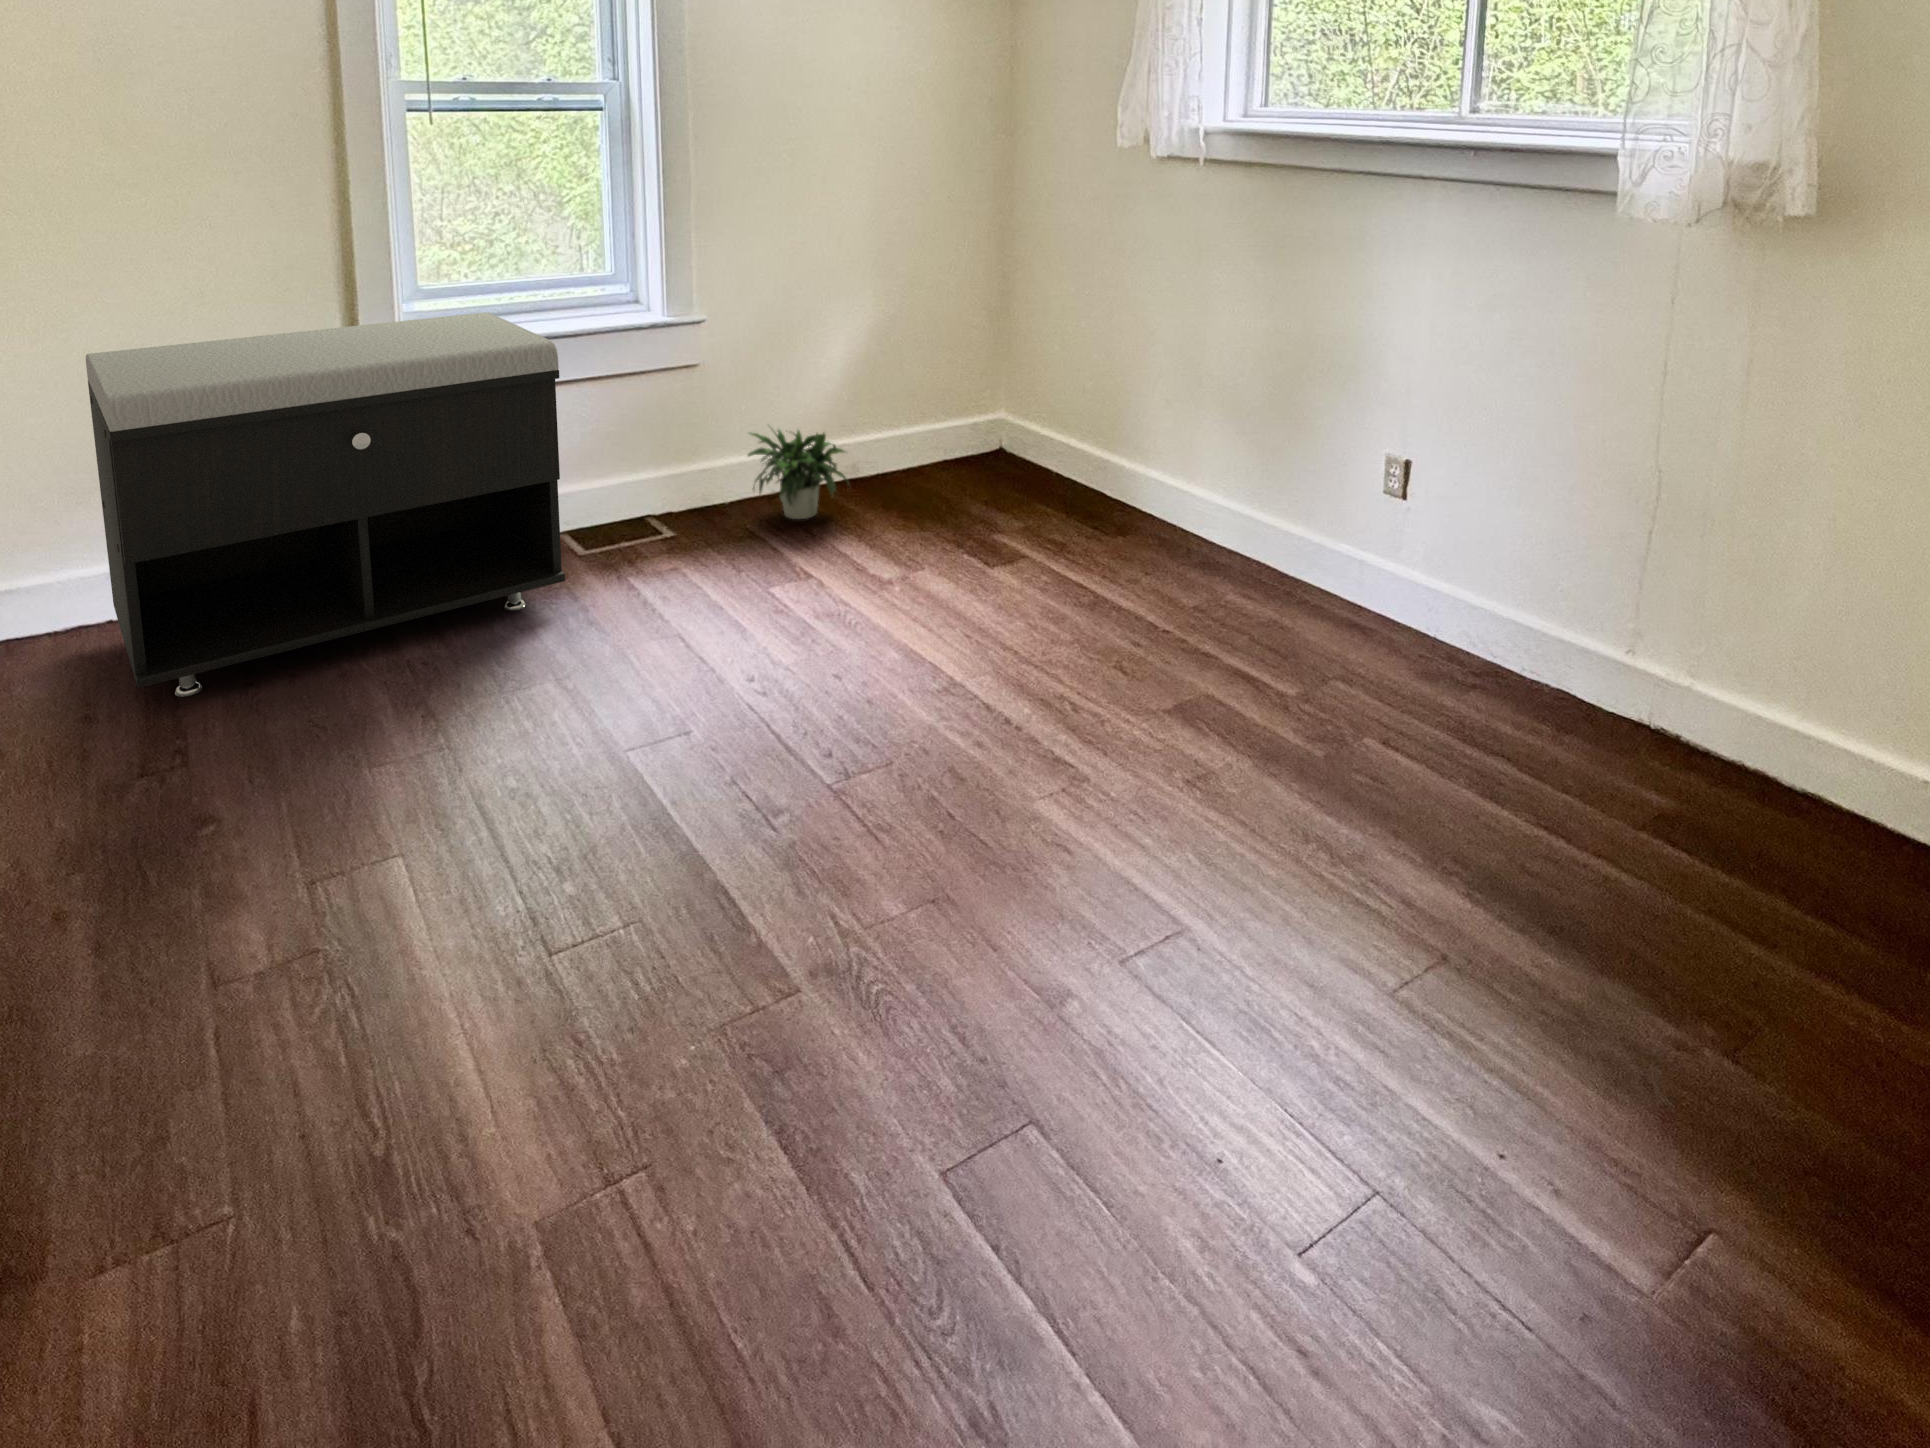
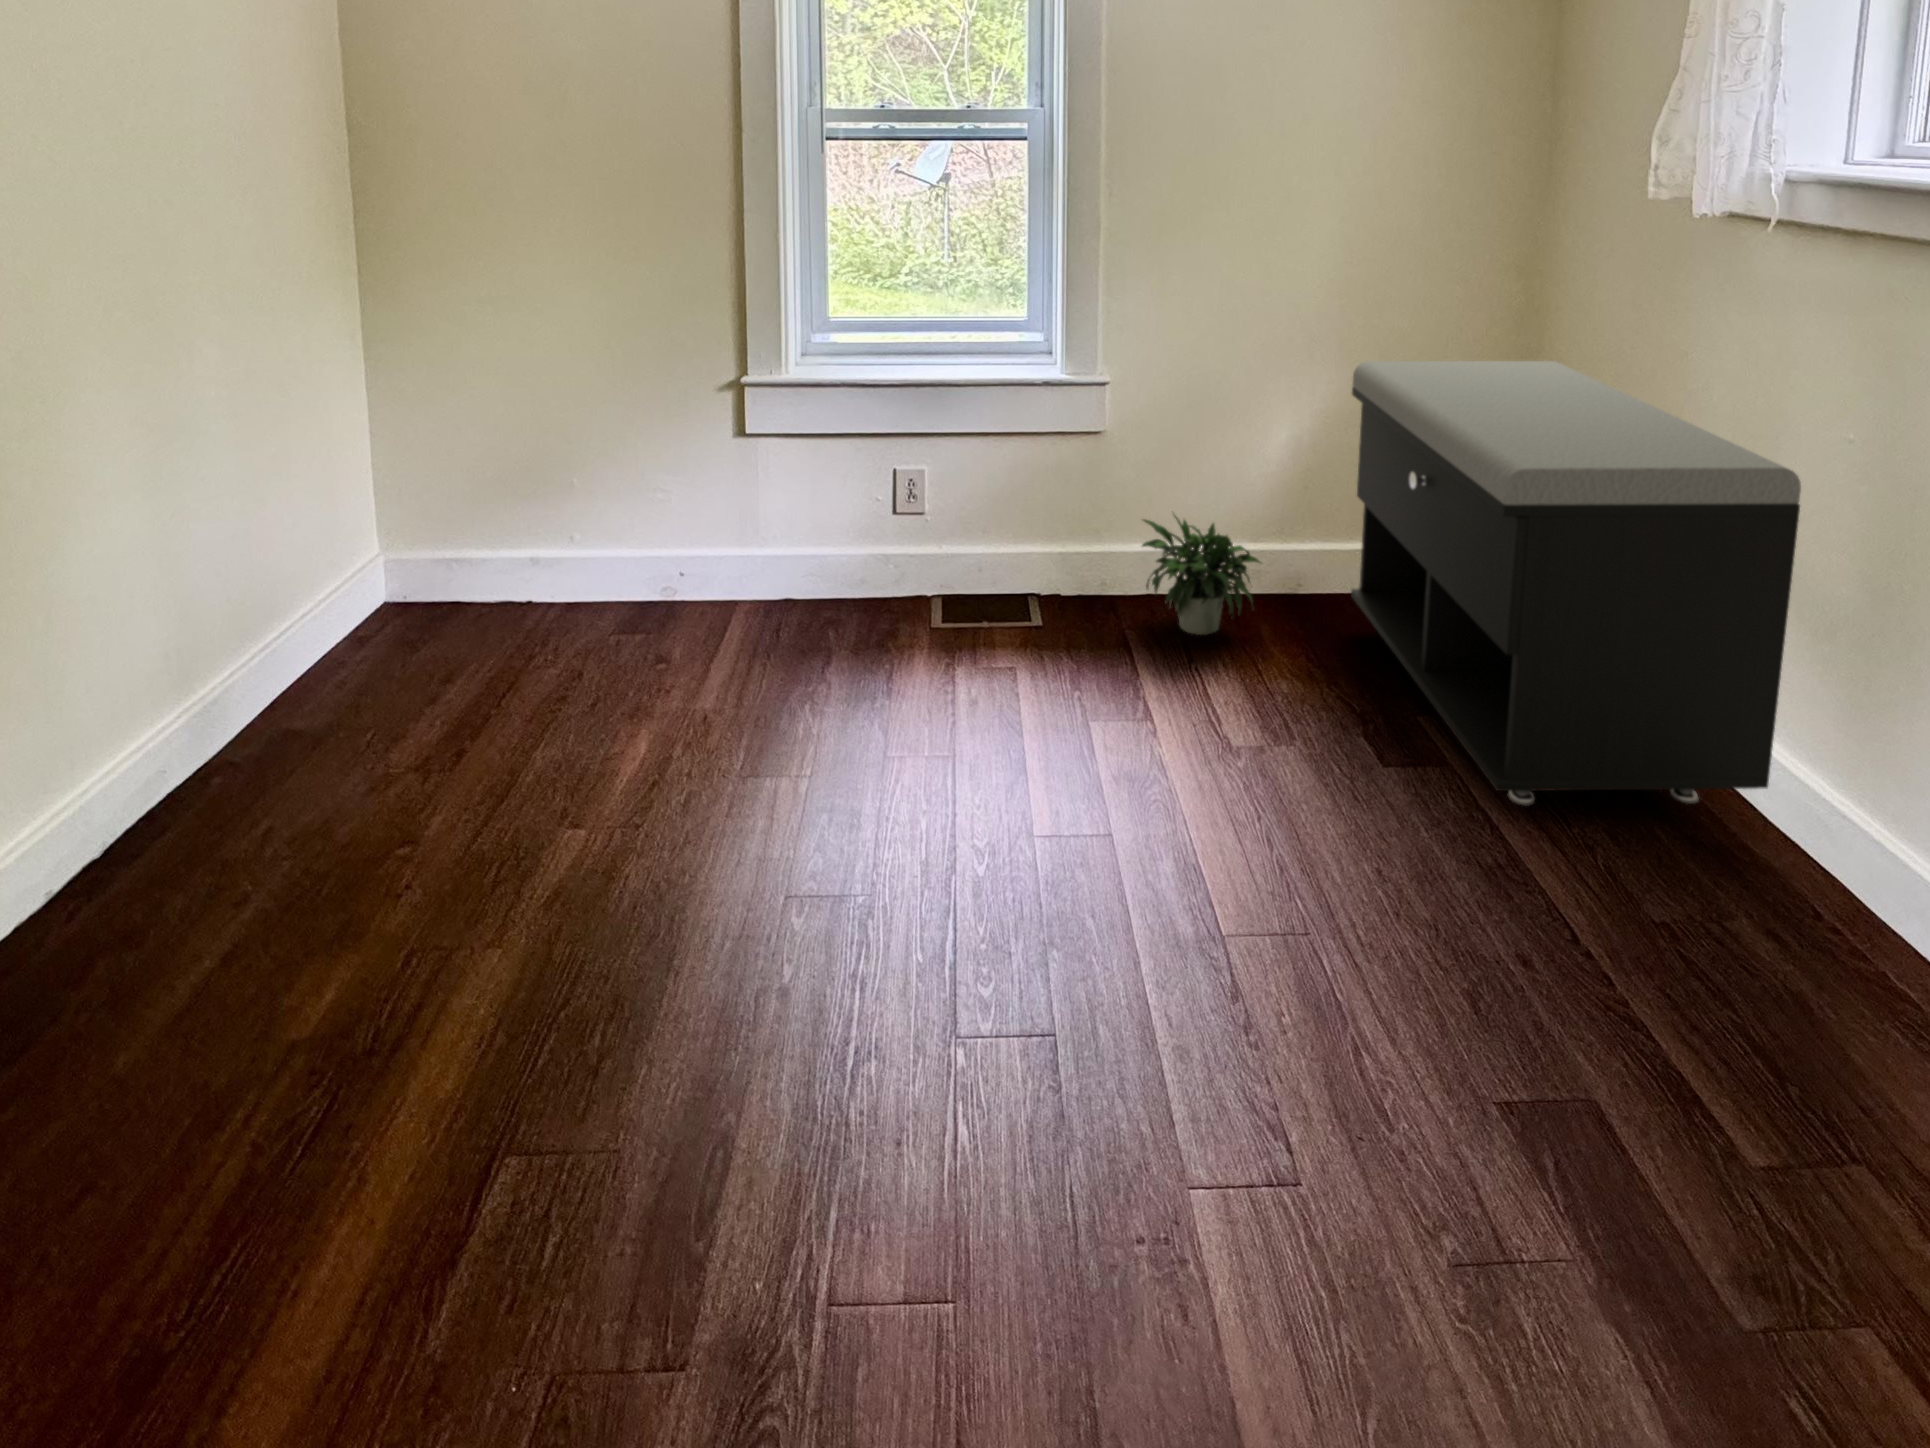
storage bench: present [86,312,565,697] -> present [1351,361,1801,806]

